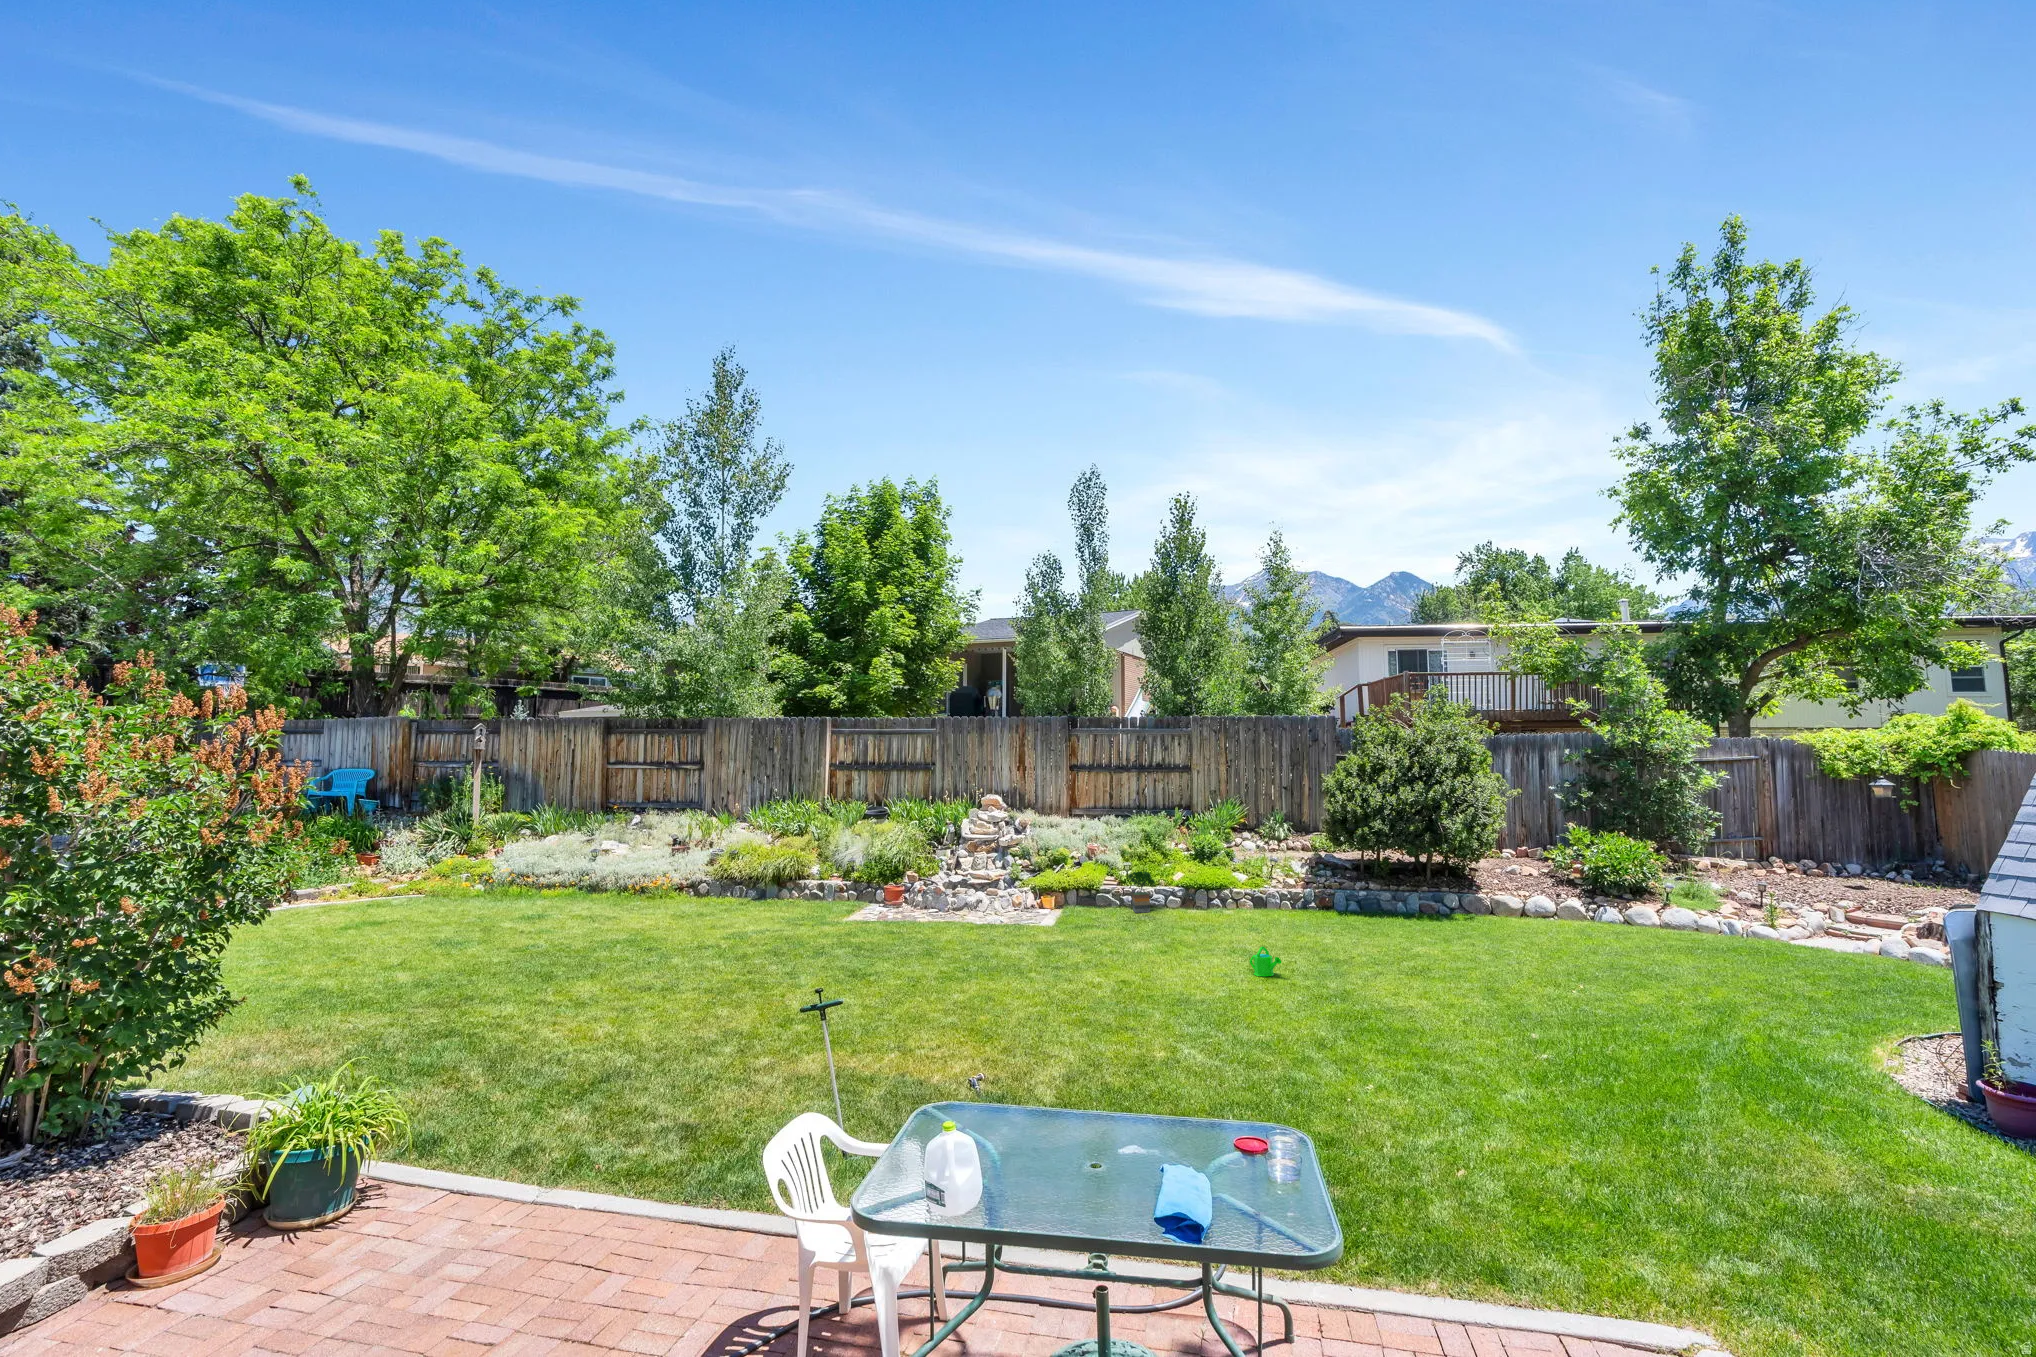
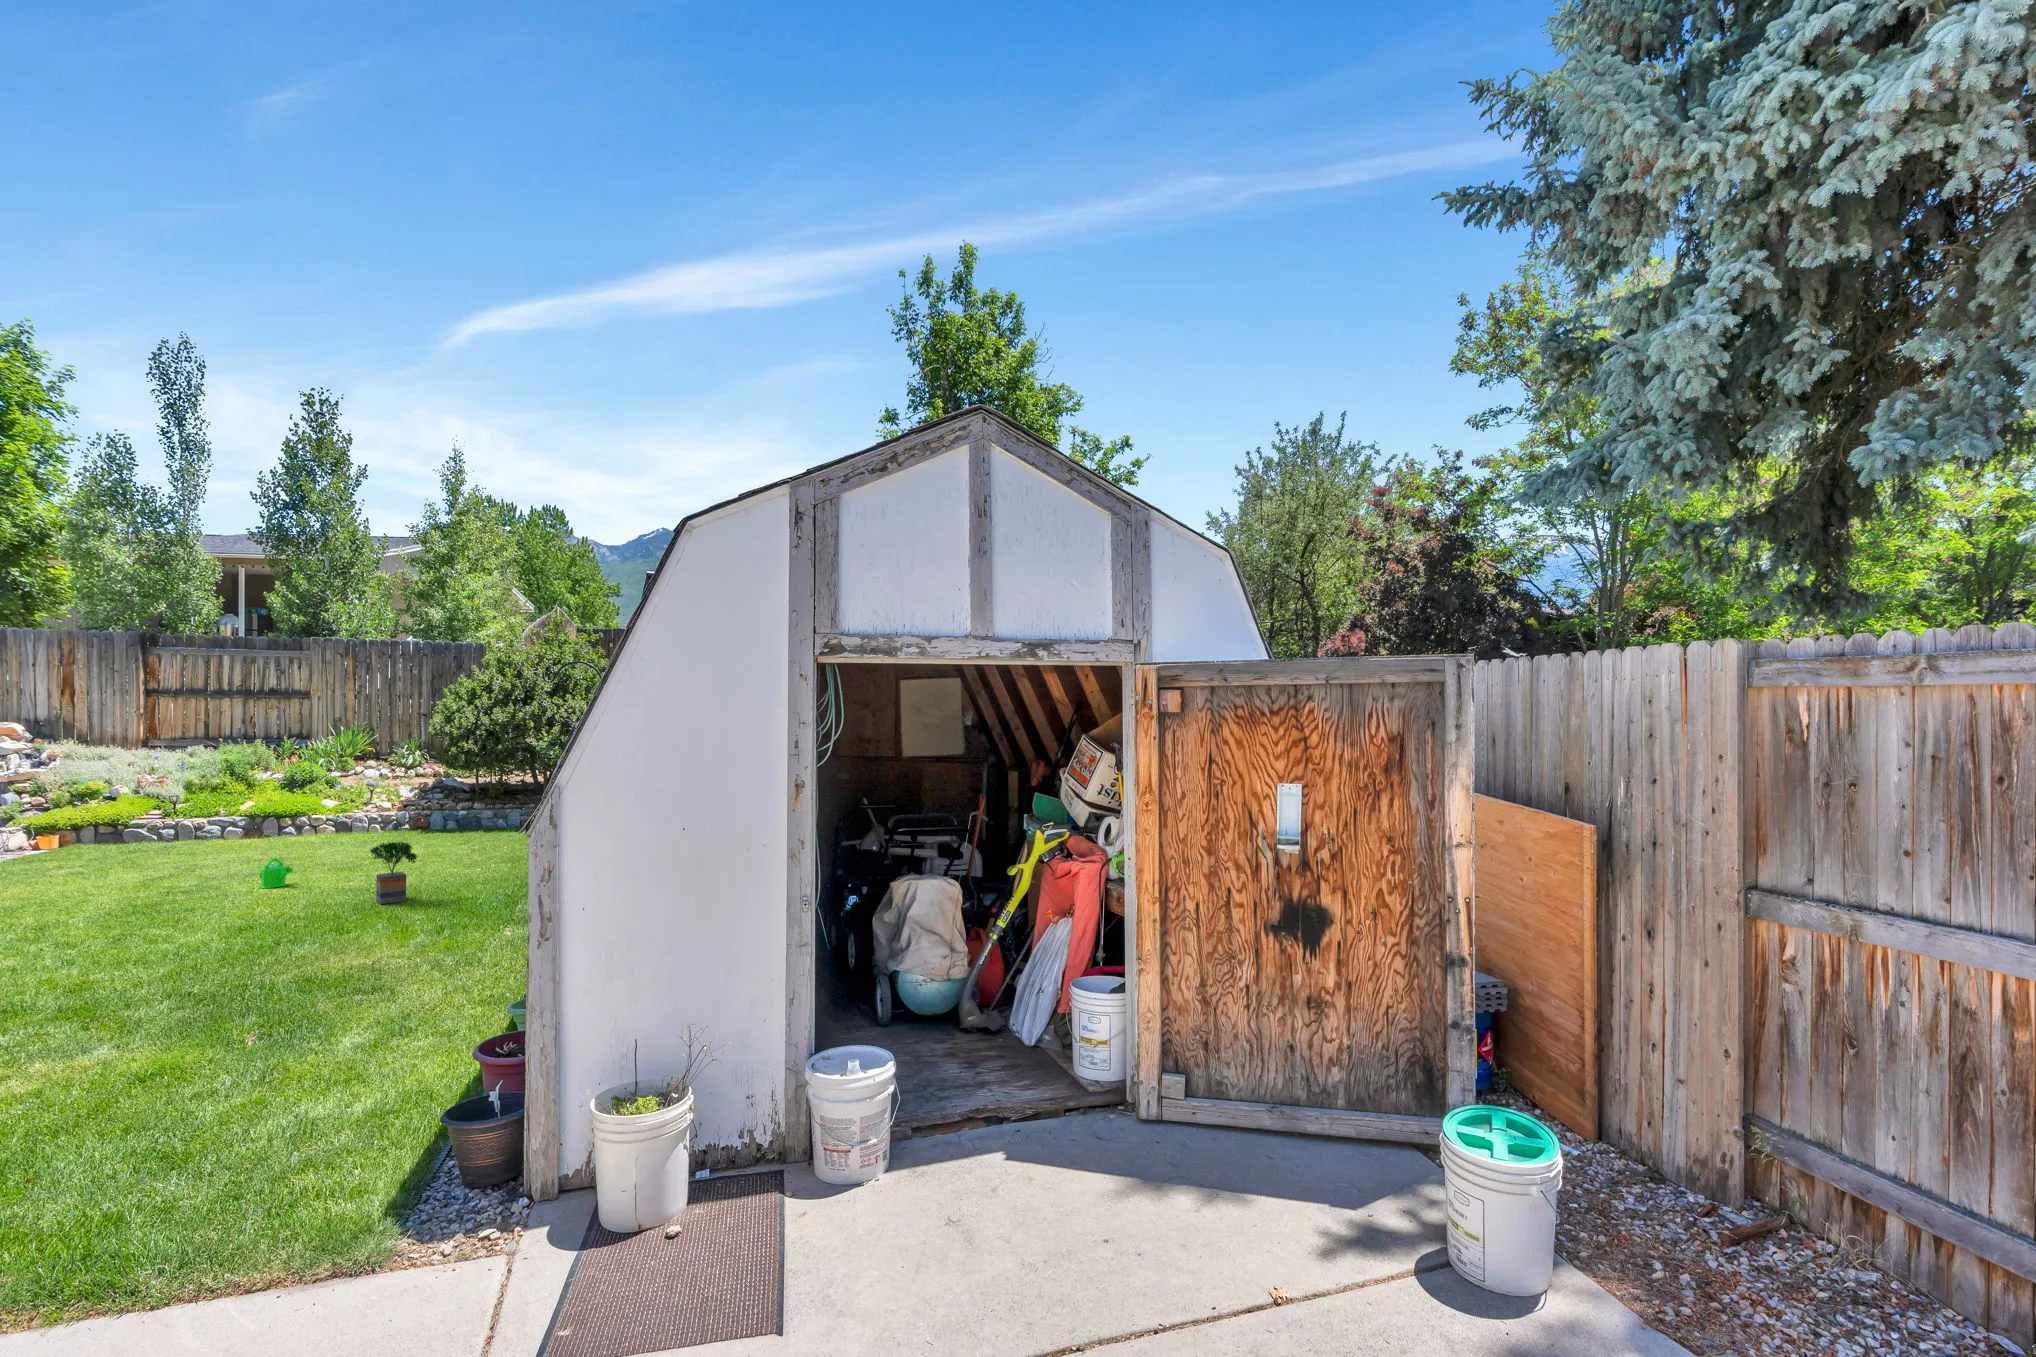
potted tree: present [1128,871,1154,913] -> present [370,842,417,904]

